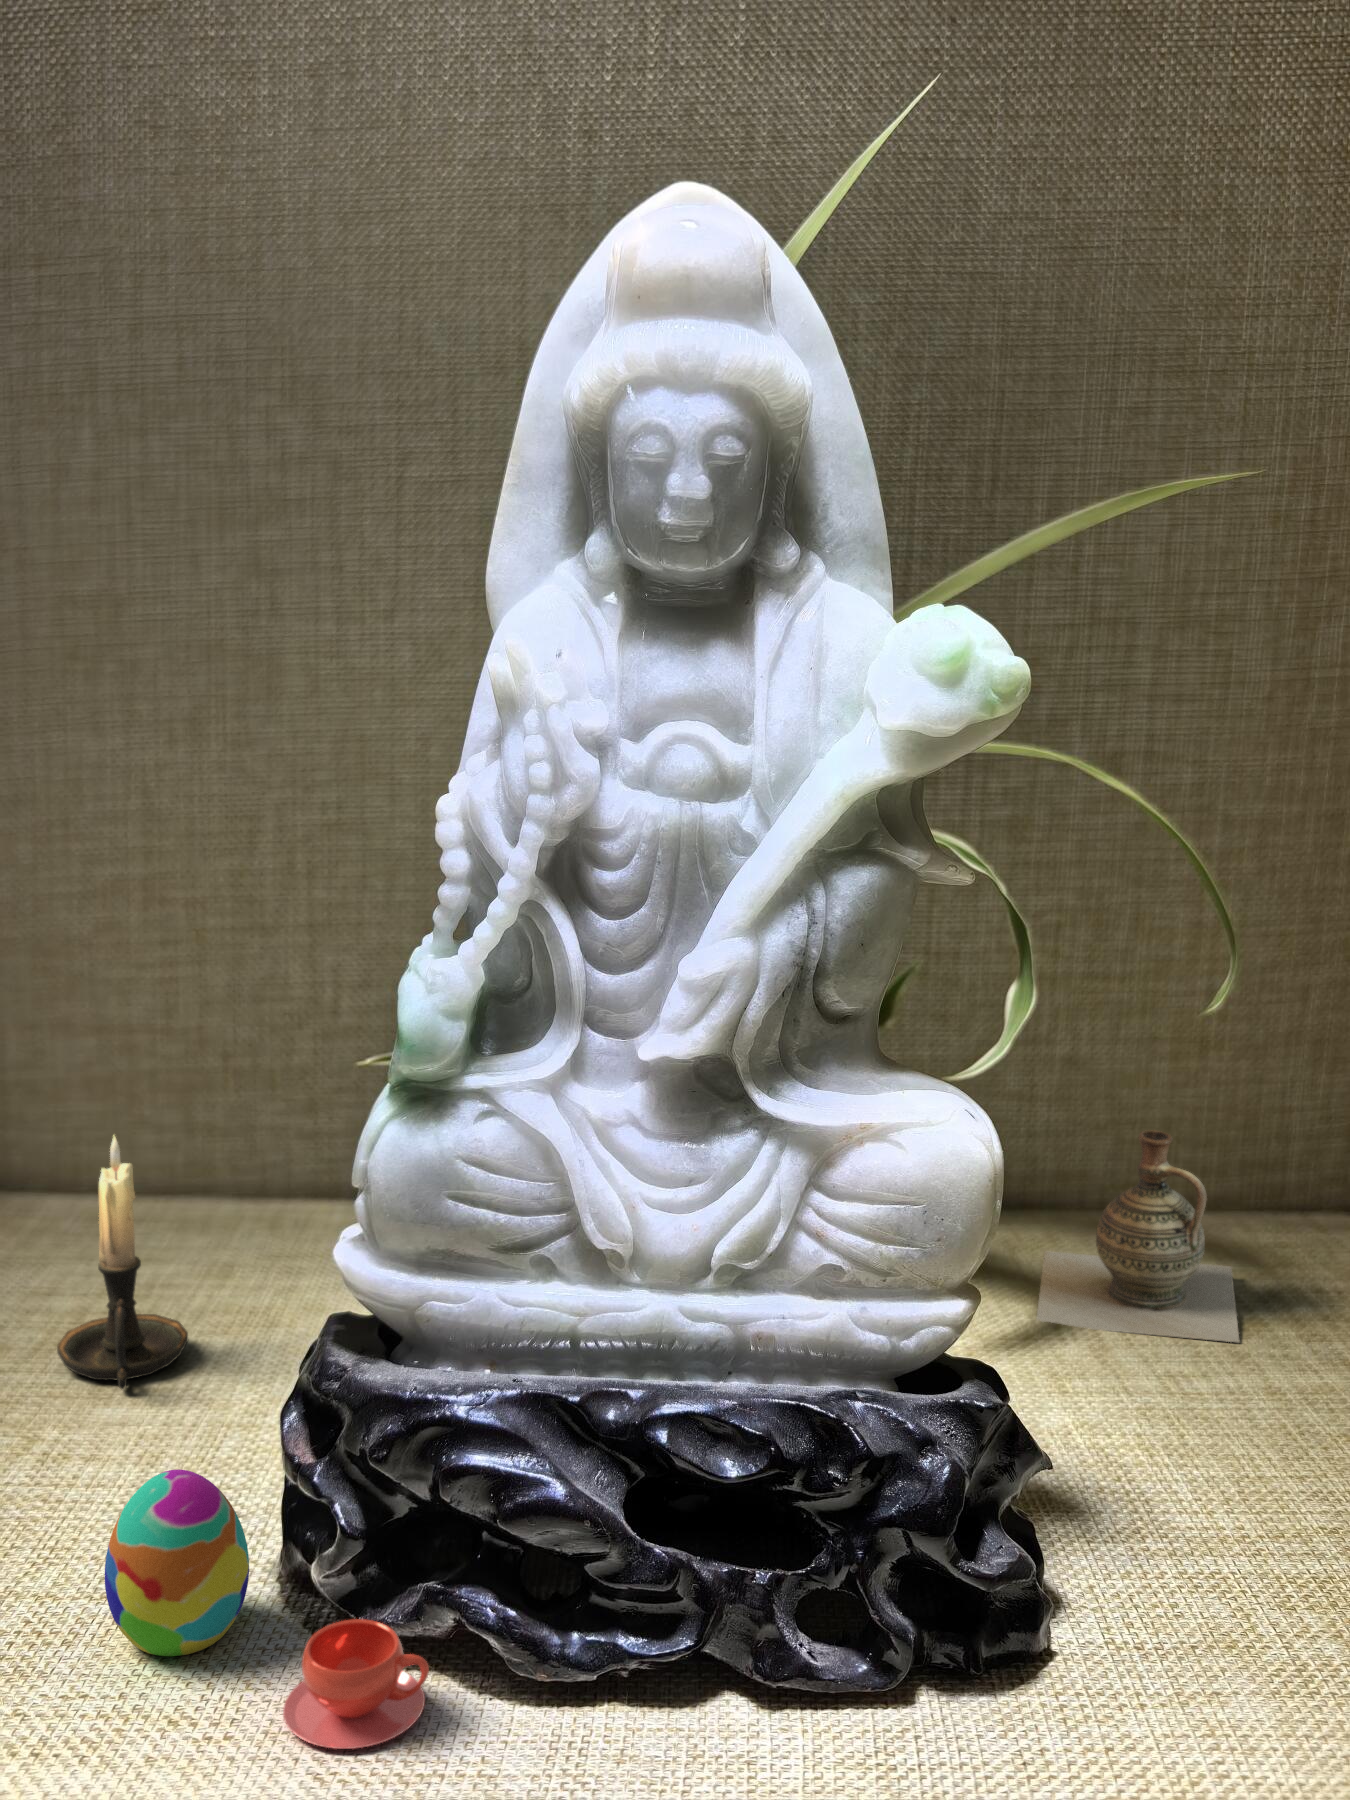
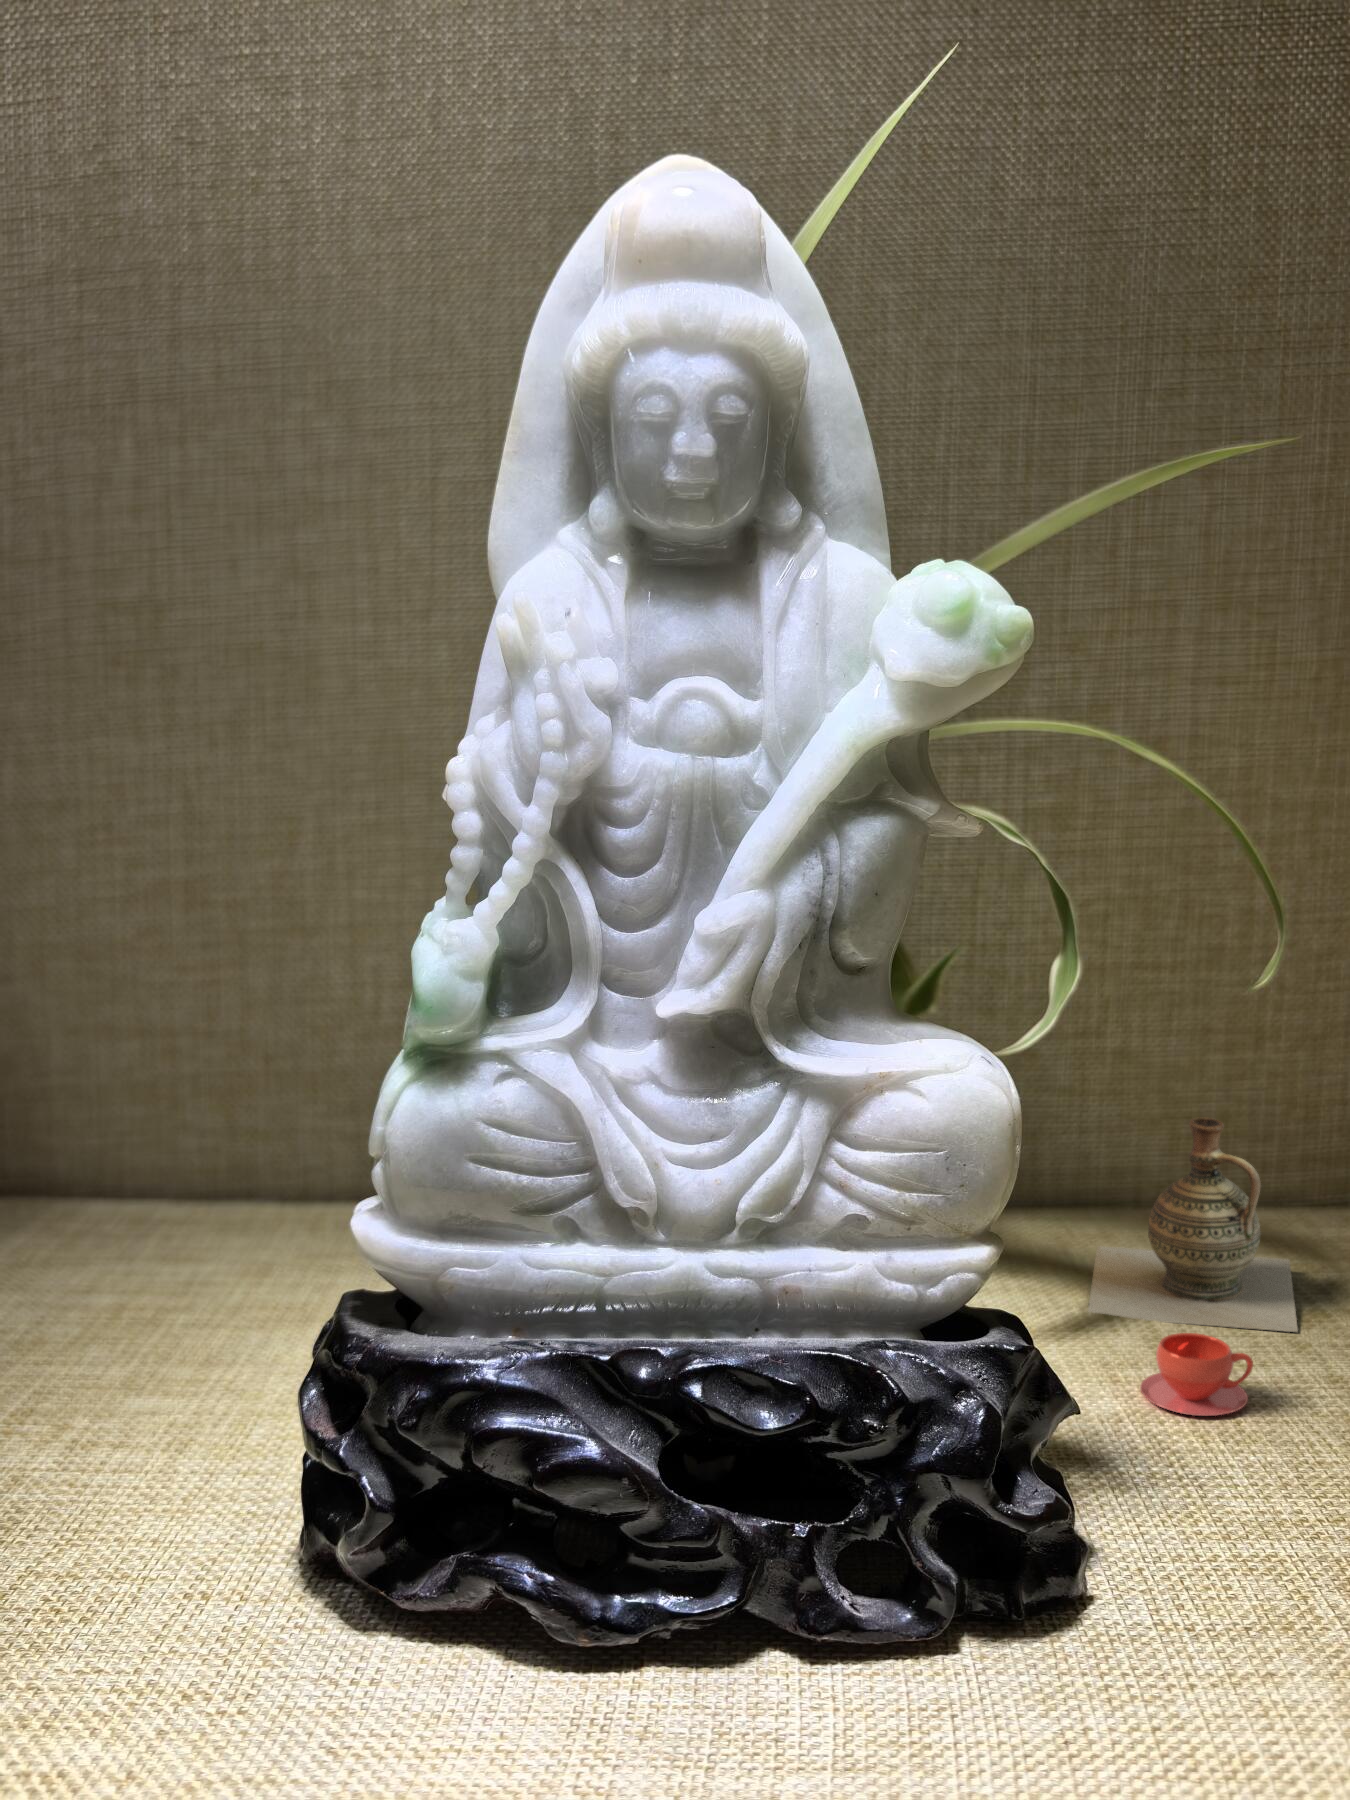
candle holder: present [57,1135,188,1389] -> none [96,1123,228,1381]
decorative egg: present [105,1469,249,1656] -> none [121,1442,268,1634]
teacup: present [283,1619,429,1749] -> present [1140,1333,1253,1416]

